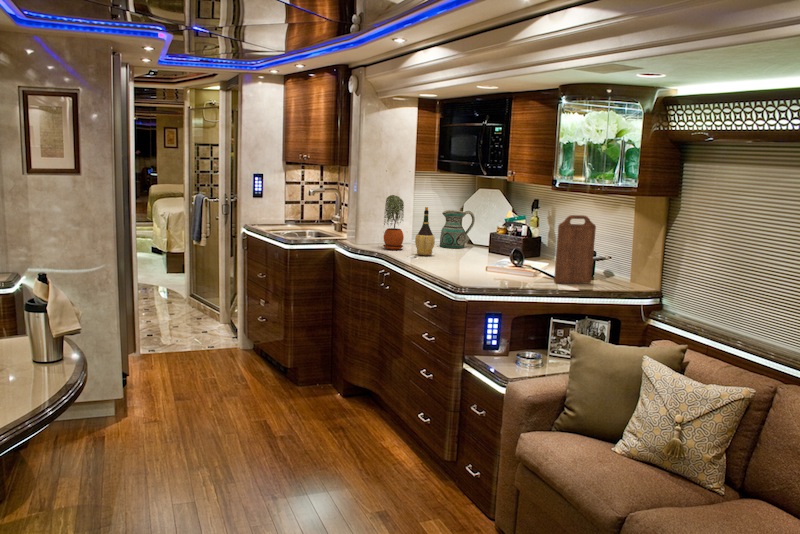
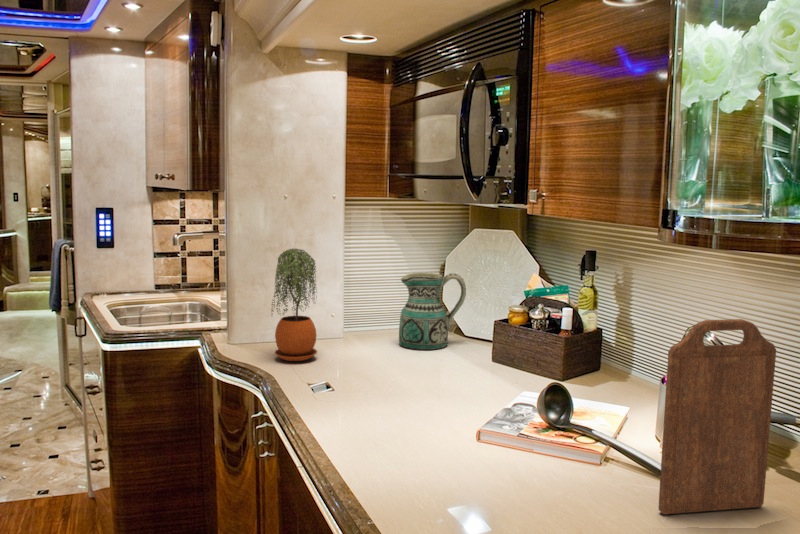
wine bottle: present [415,207,435,255] -> none [329,277,371,382]

